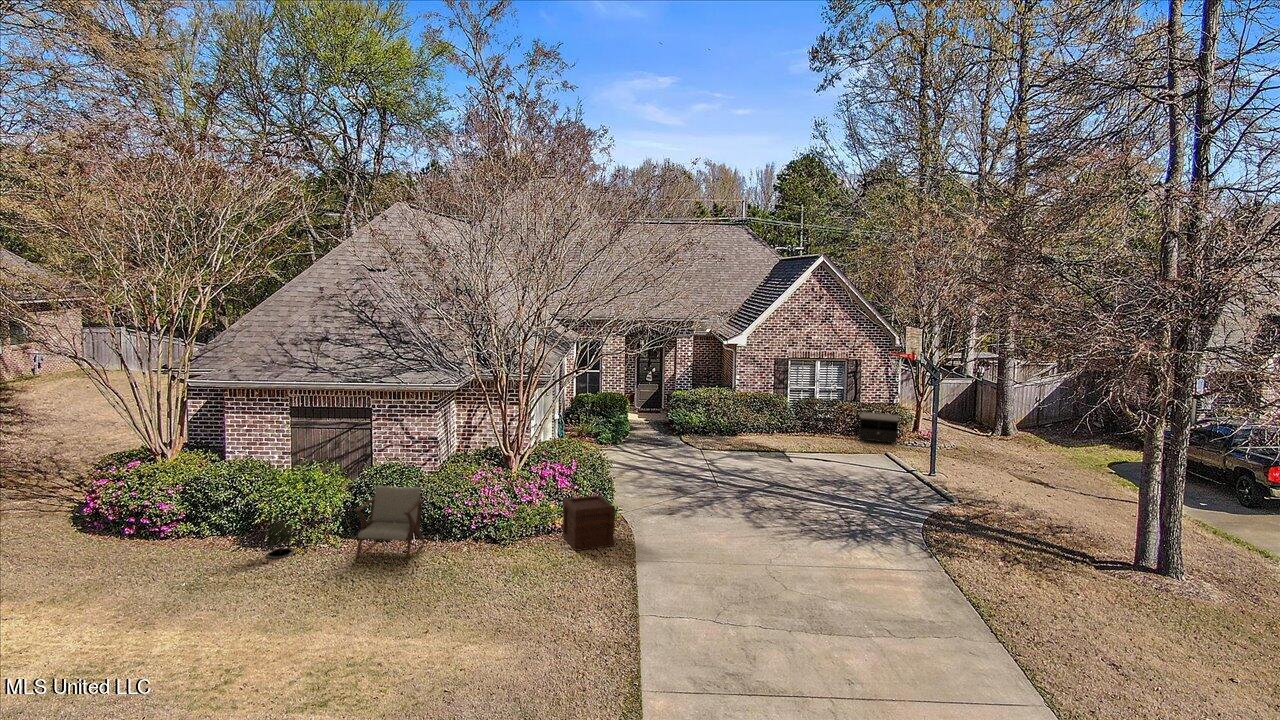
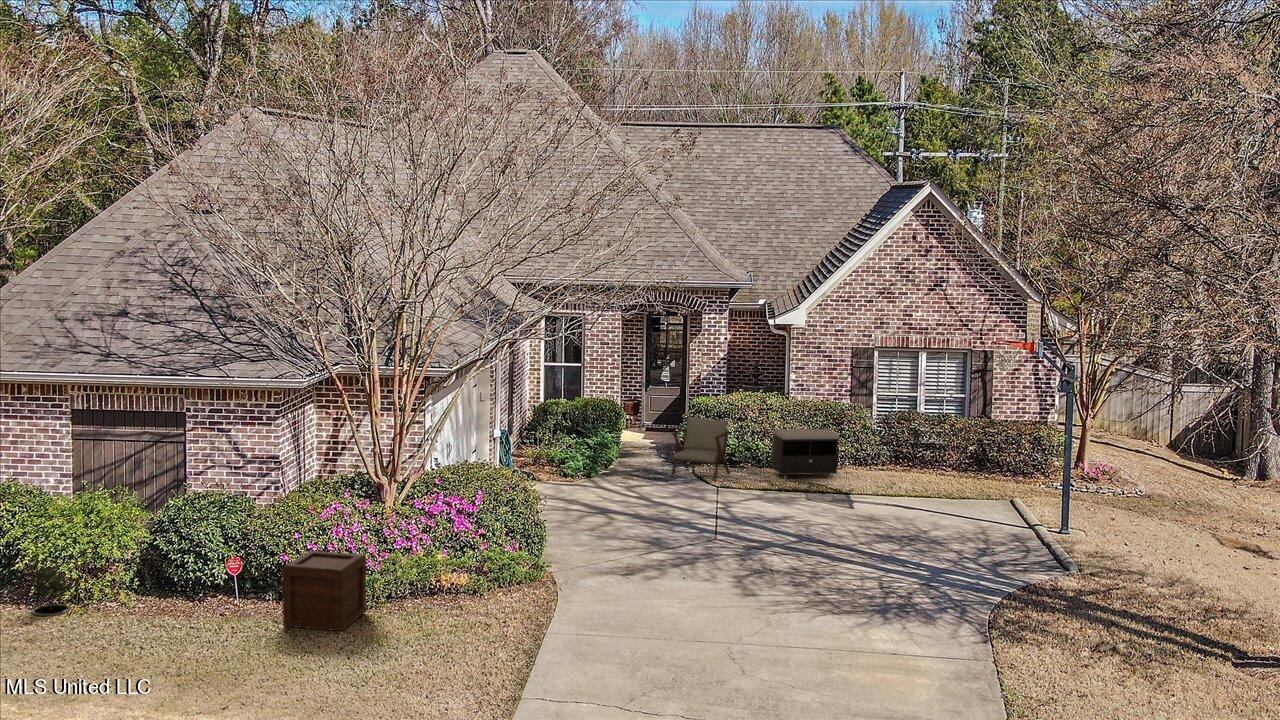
storage bench: present [859,412,899,444] -> present [772,429,839,479]
lounge chair: present [355,486,425,560] -> present [672,417,729,481]
wooden crate: present [562,495,615,551] -> present [283,551,366,631]

